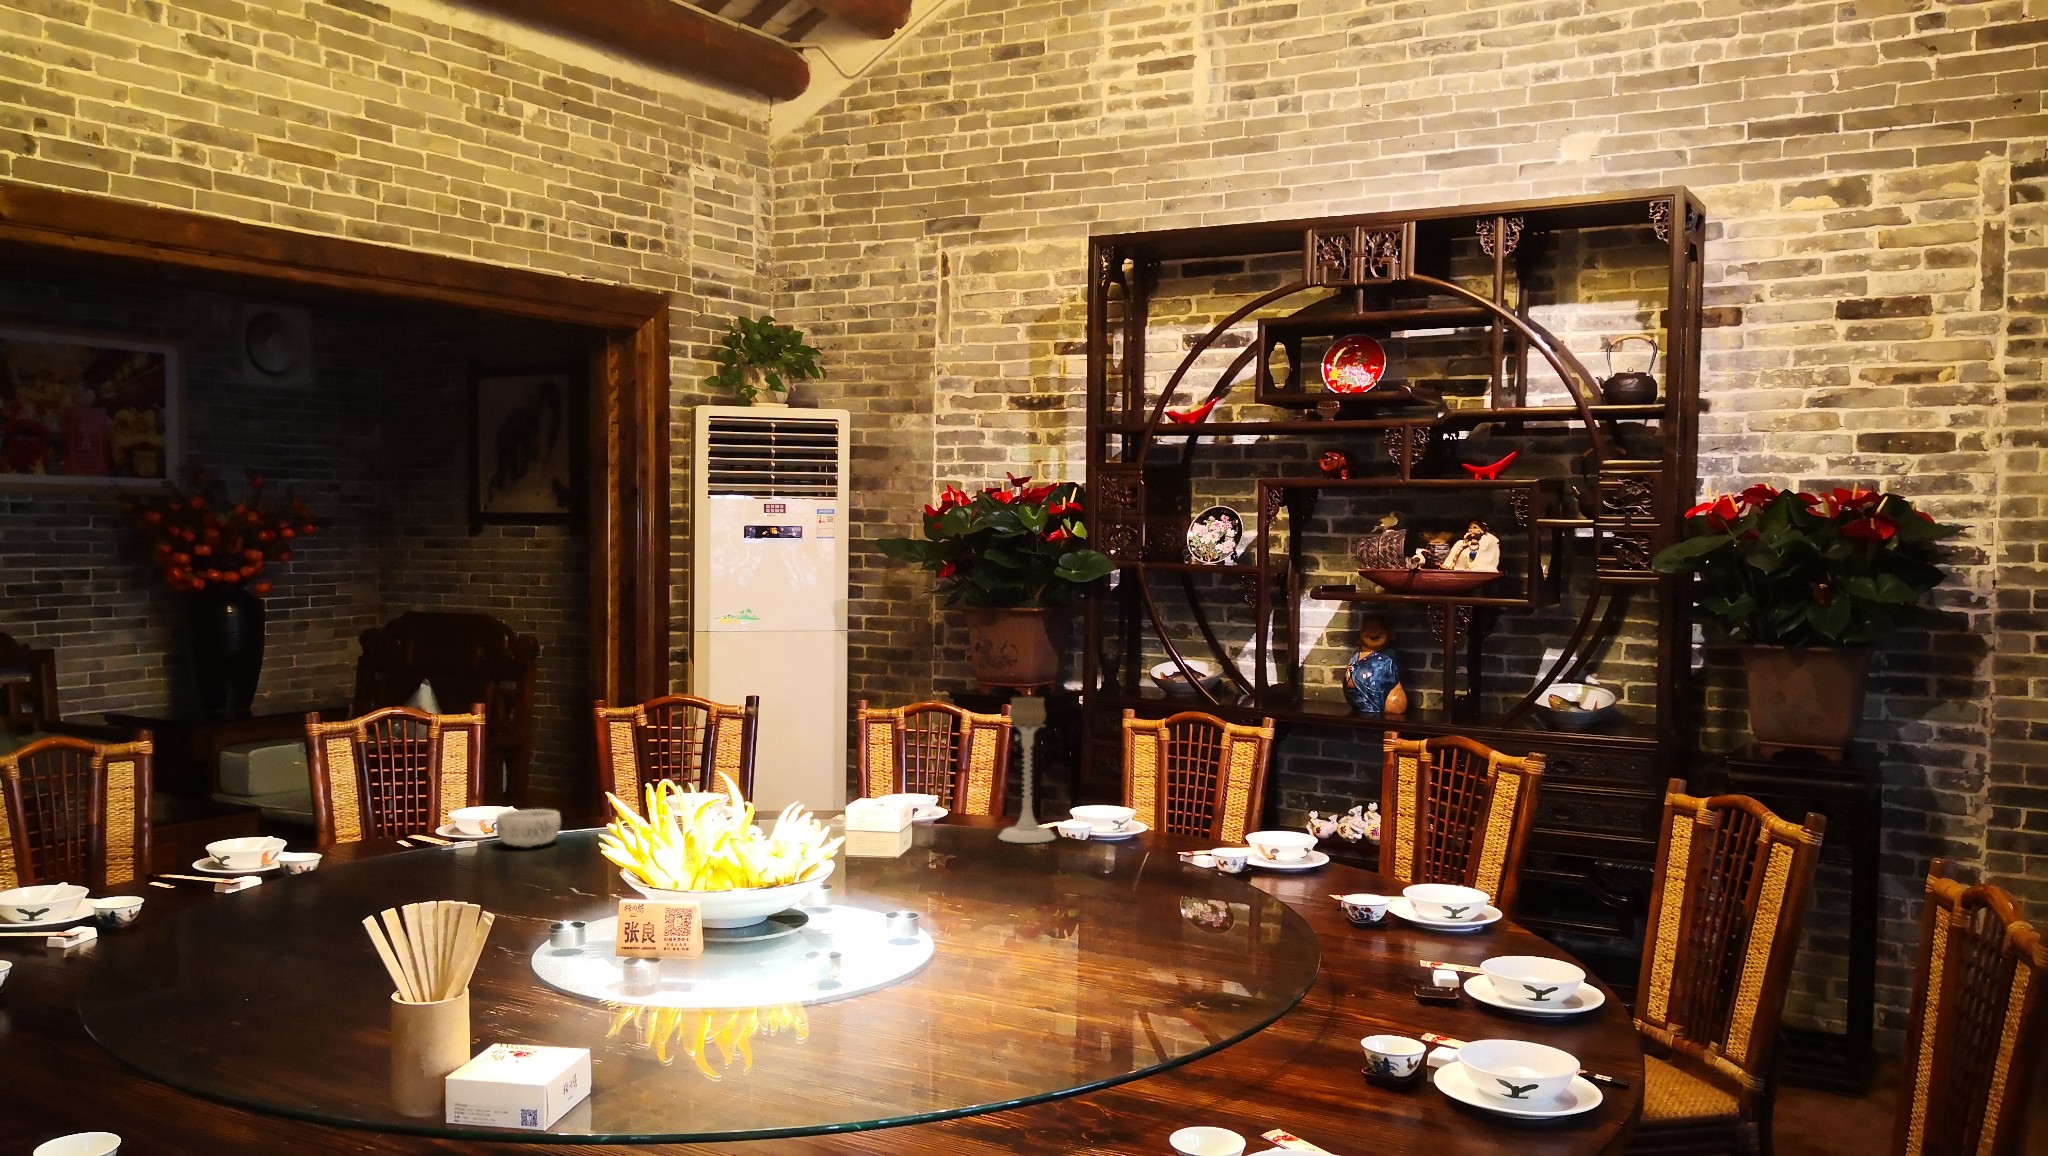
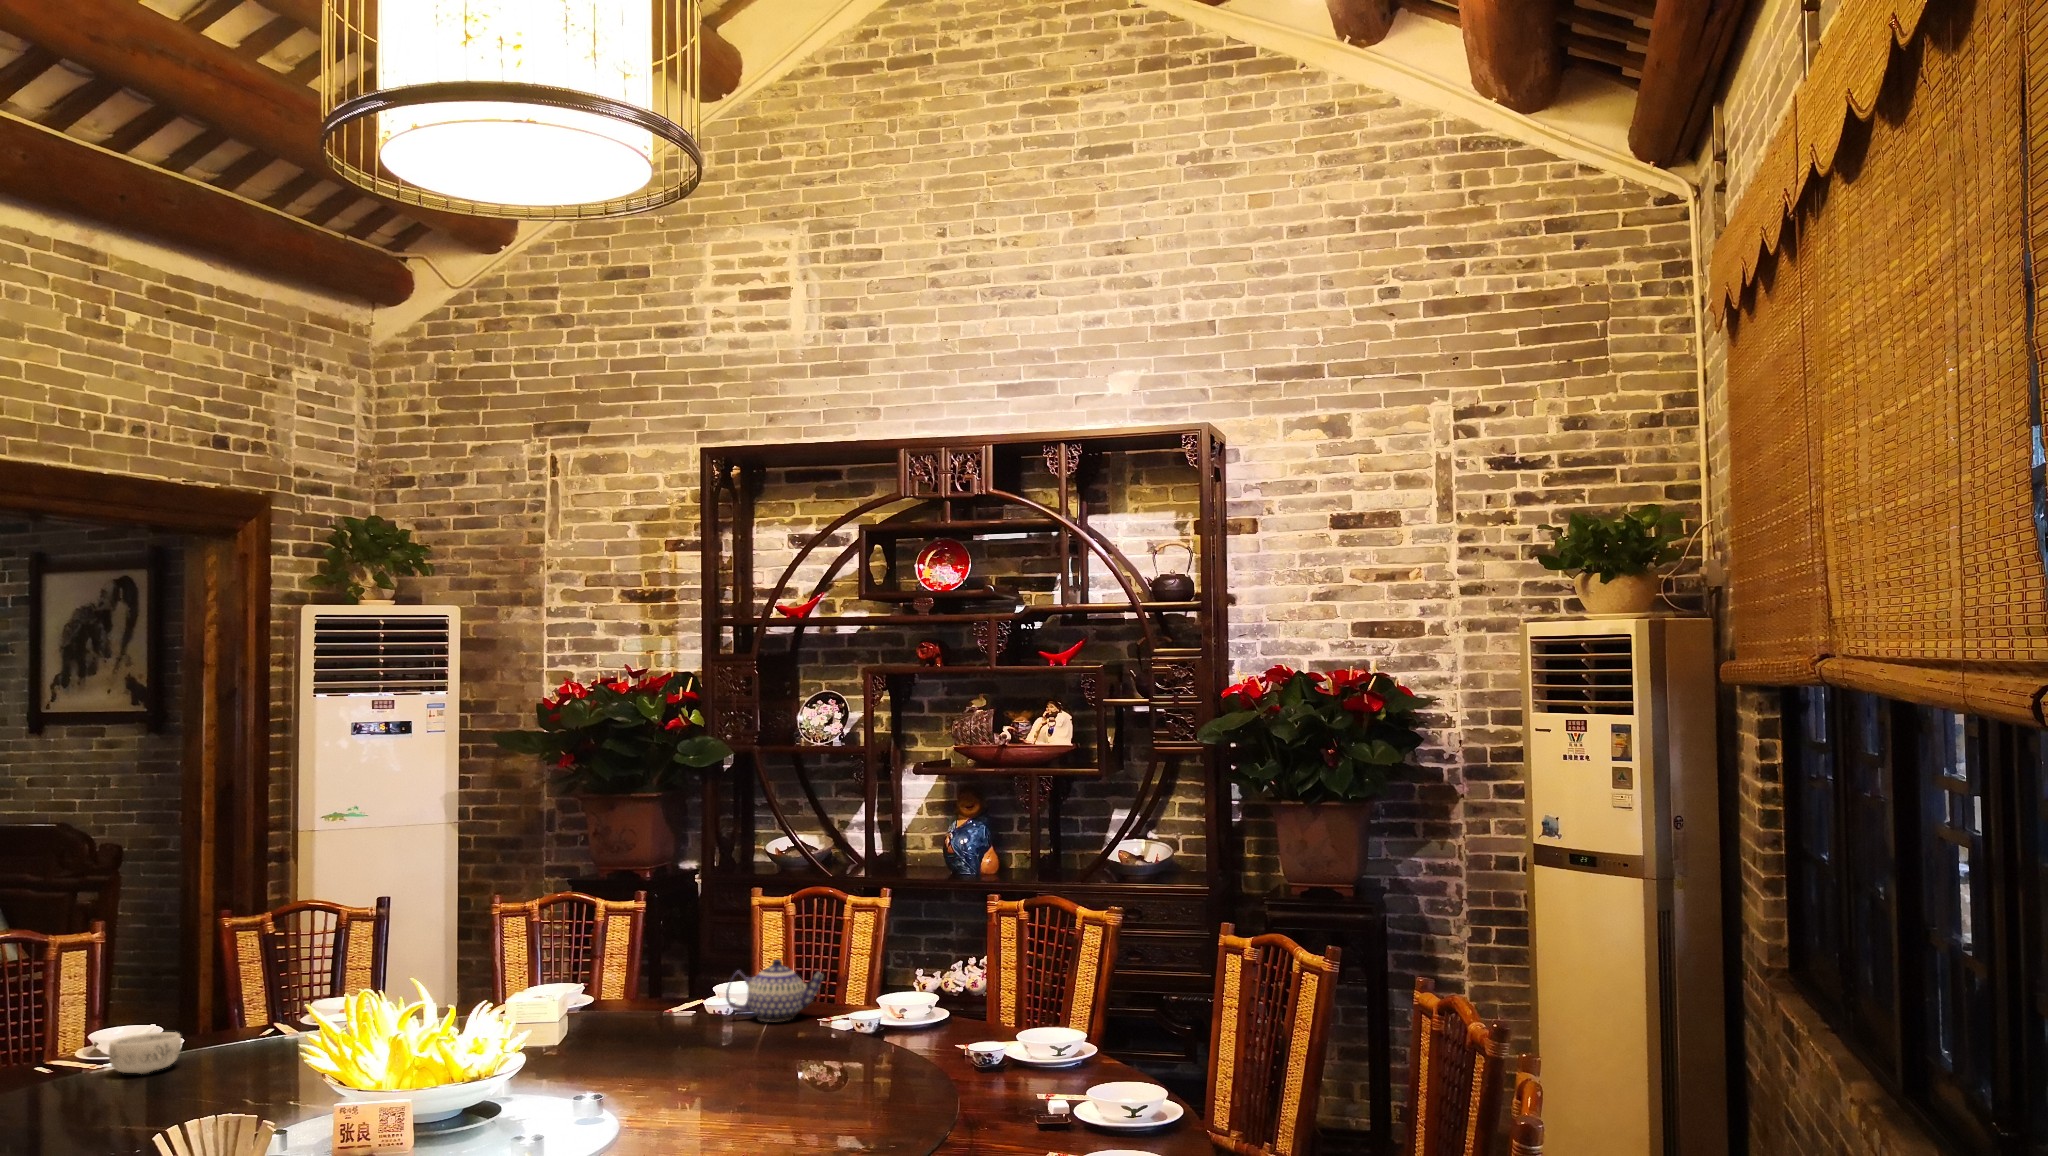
candle holder: present [999,697,1055,843] -> none [640,884,696,1024]
teapot: none [1087,784,1192,850] -> present [726,959,823,1021]

